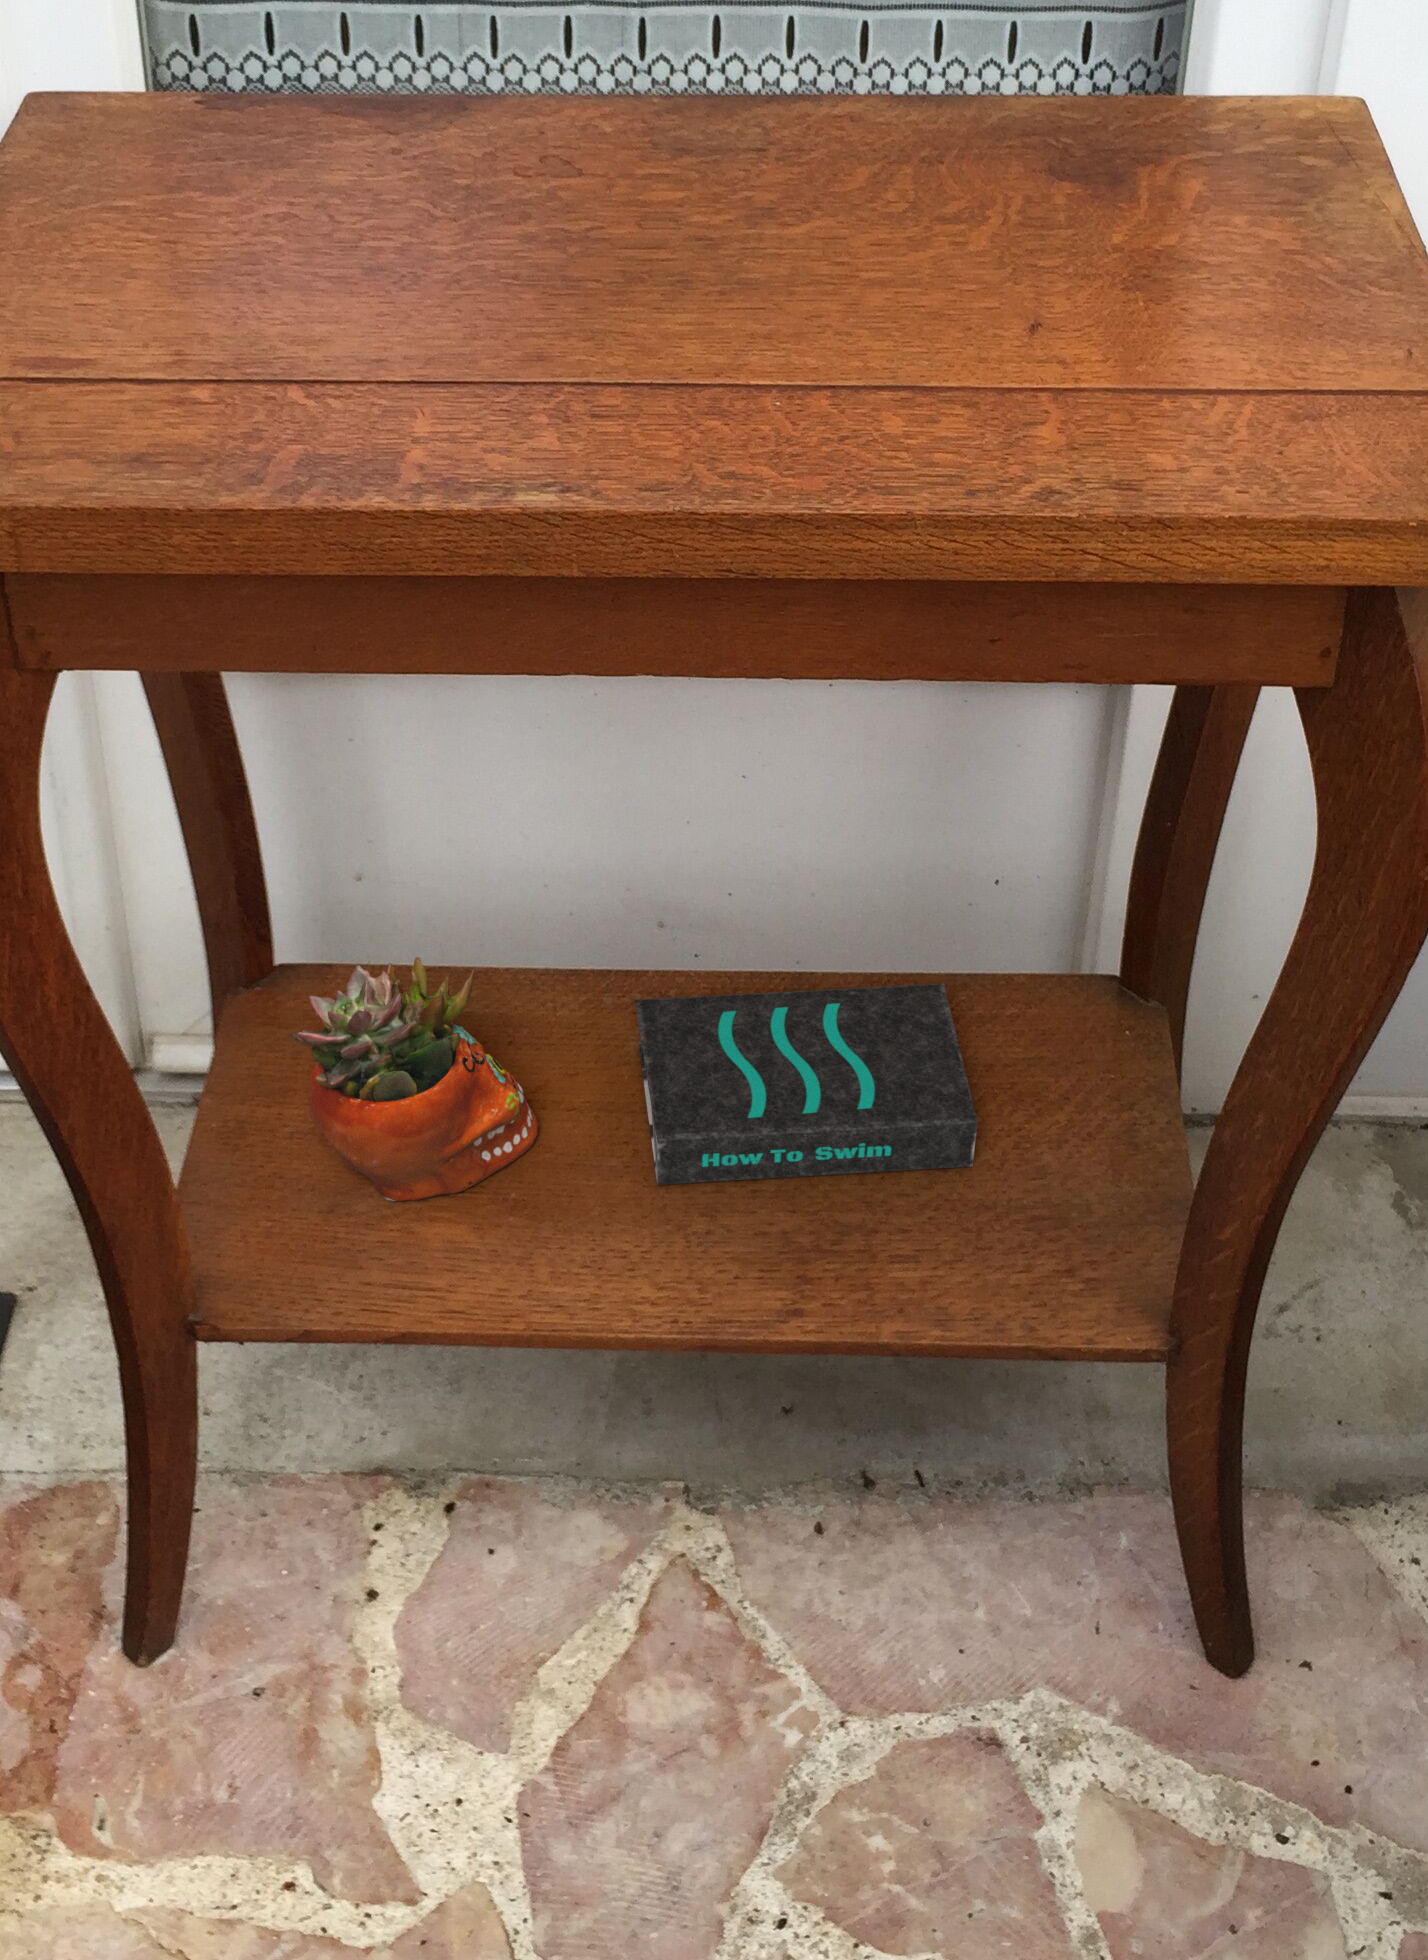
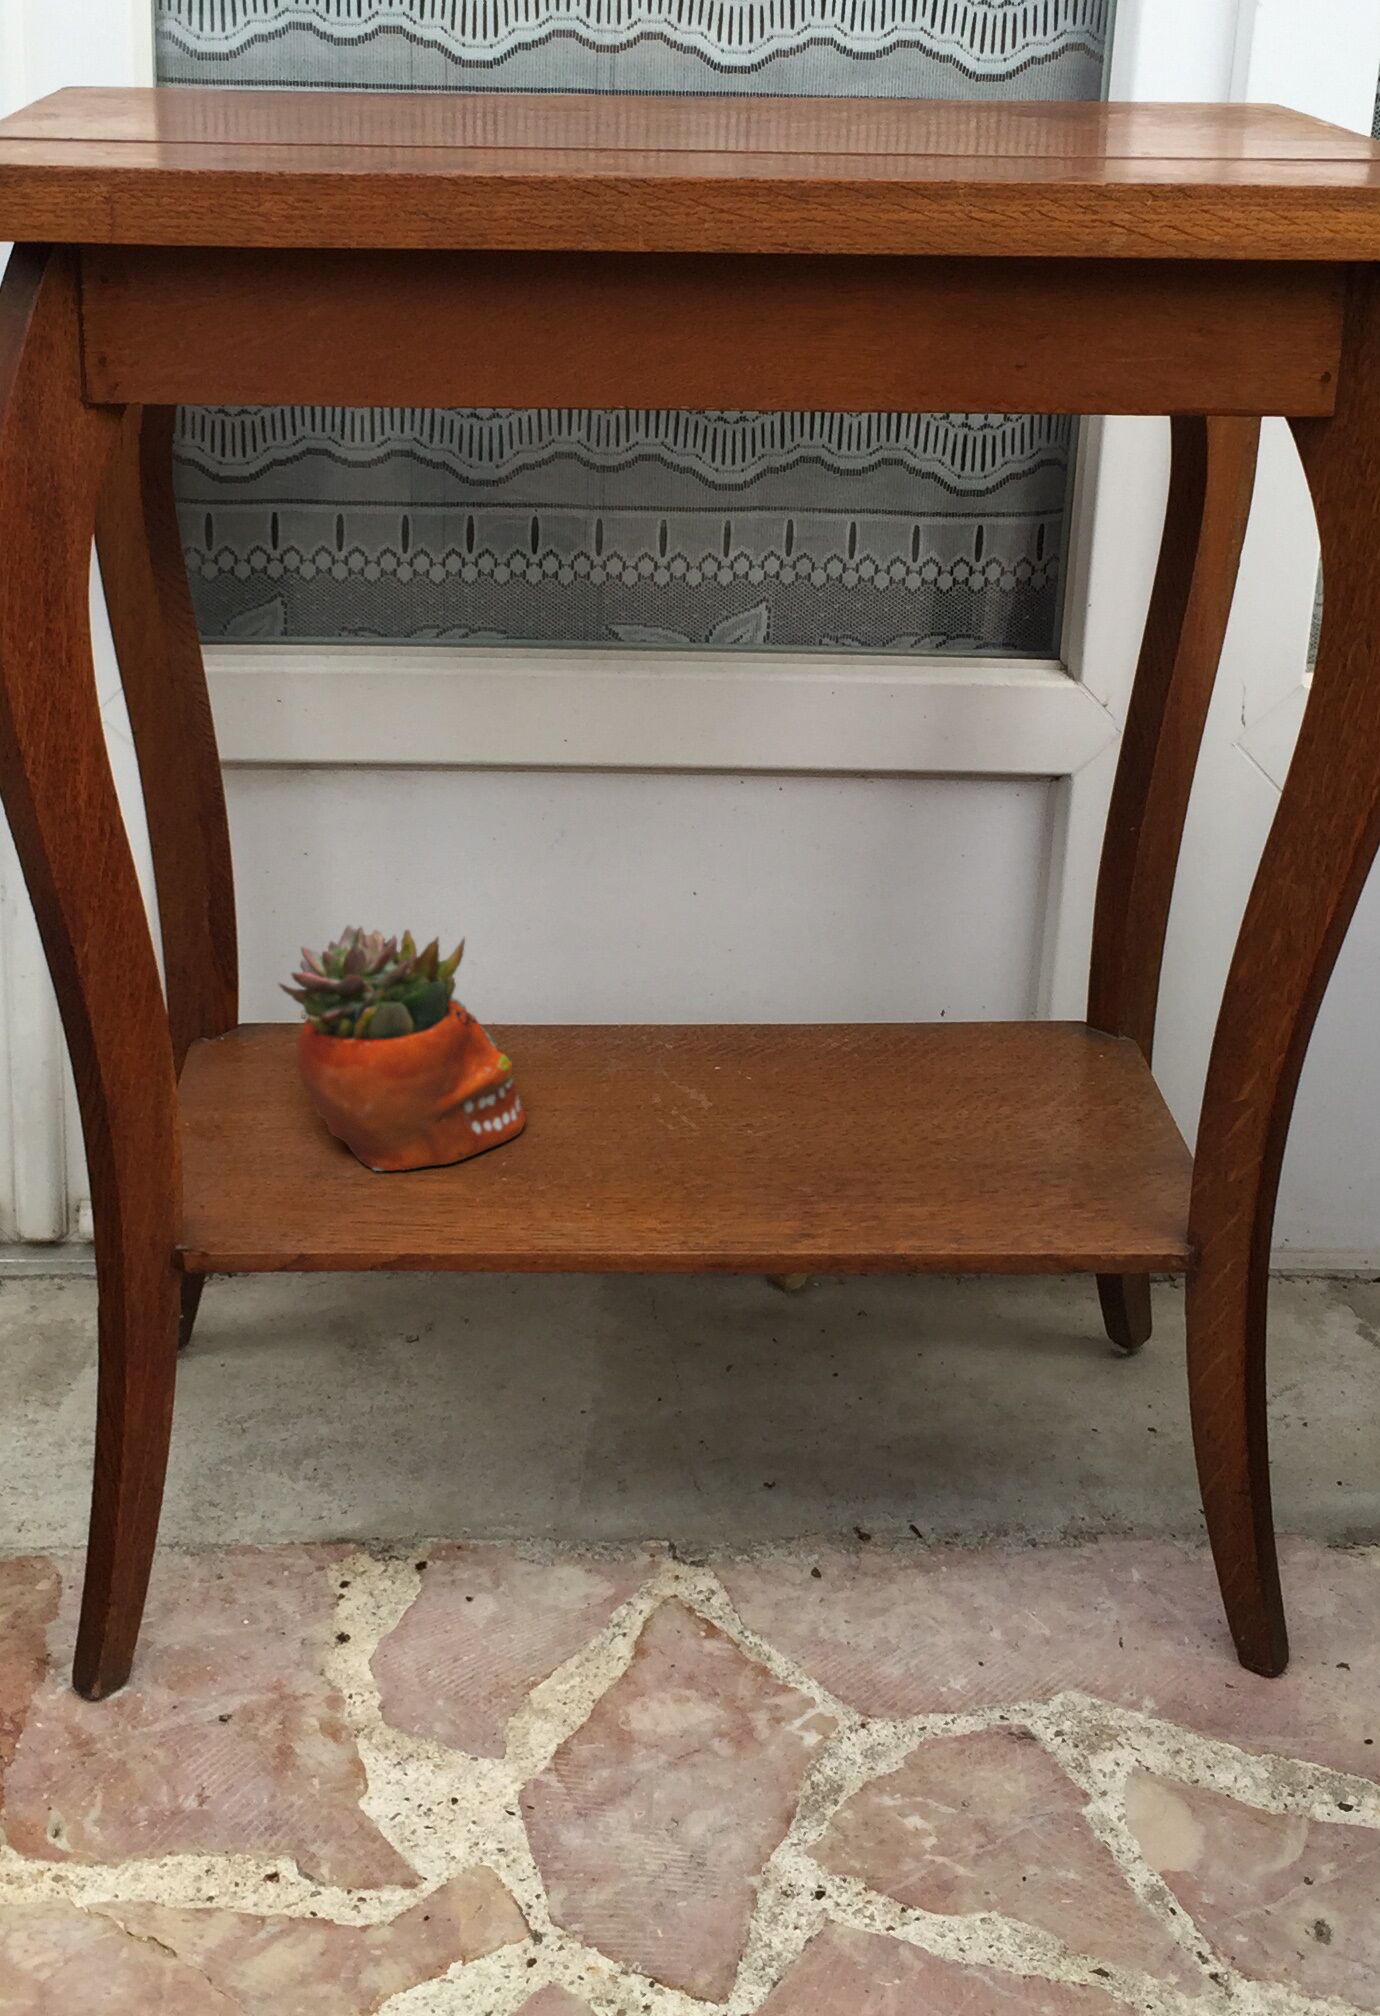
book: present [635,984,977,1185] -> none [617,1001,972,1157]

